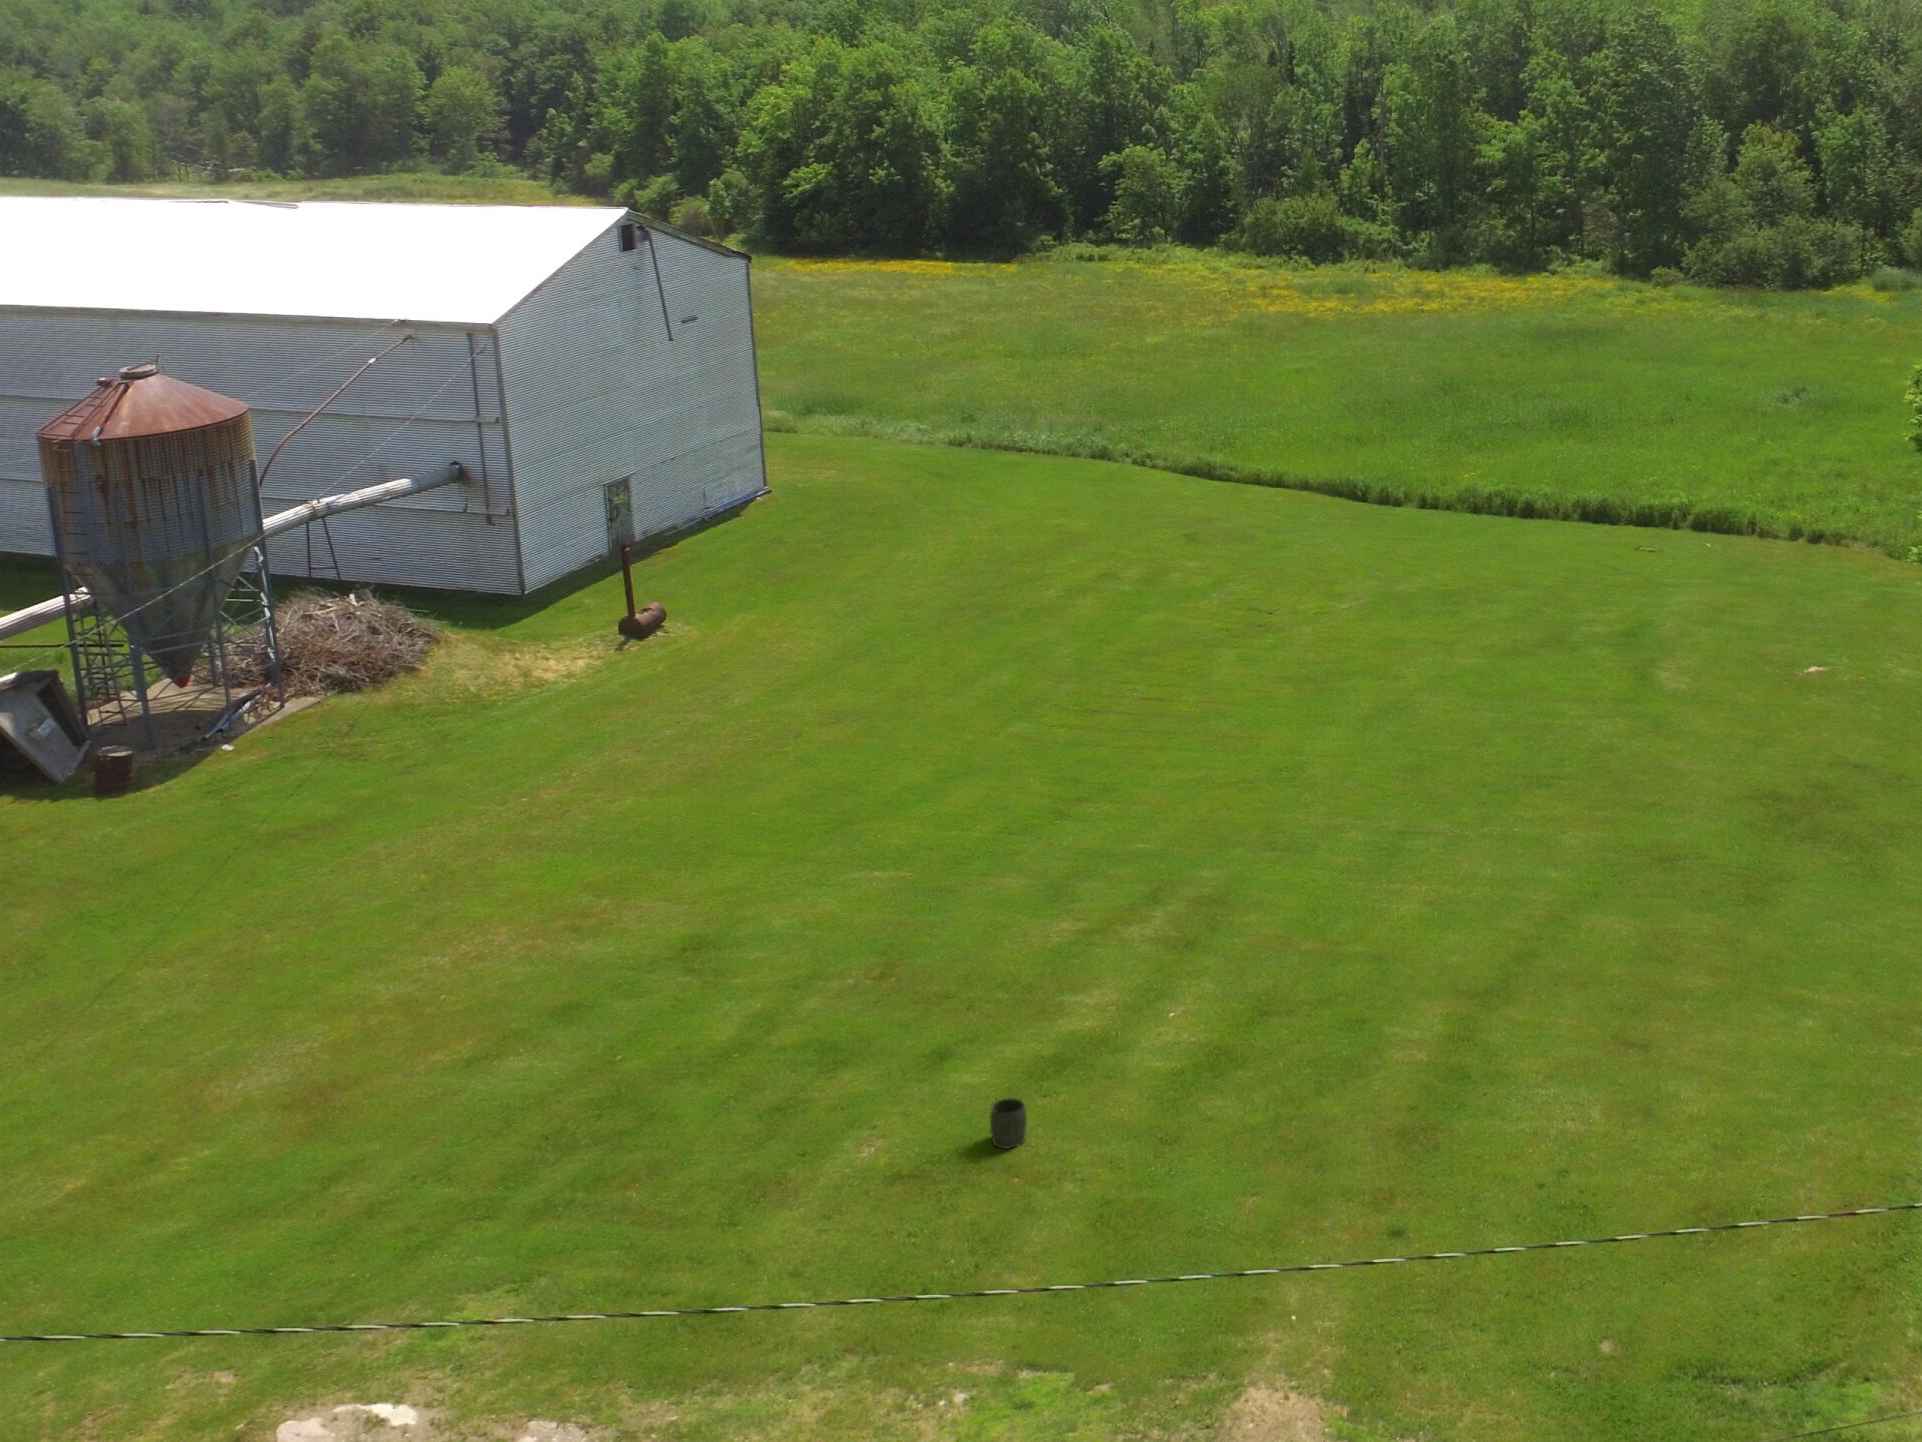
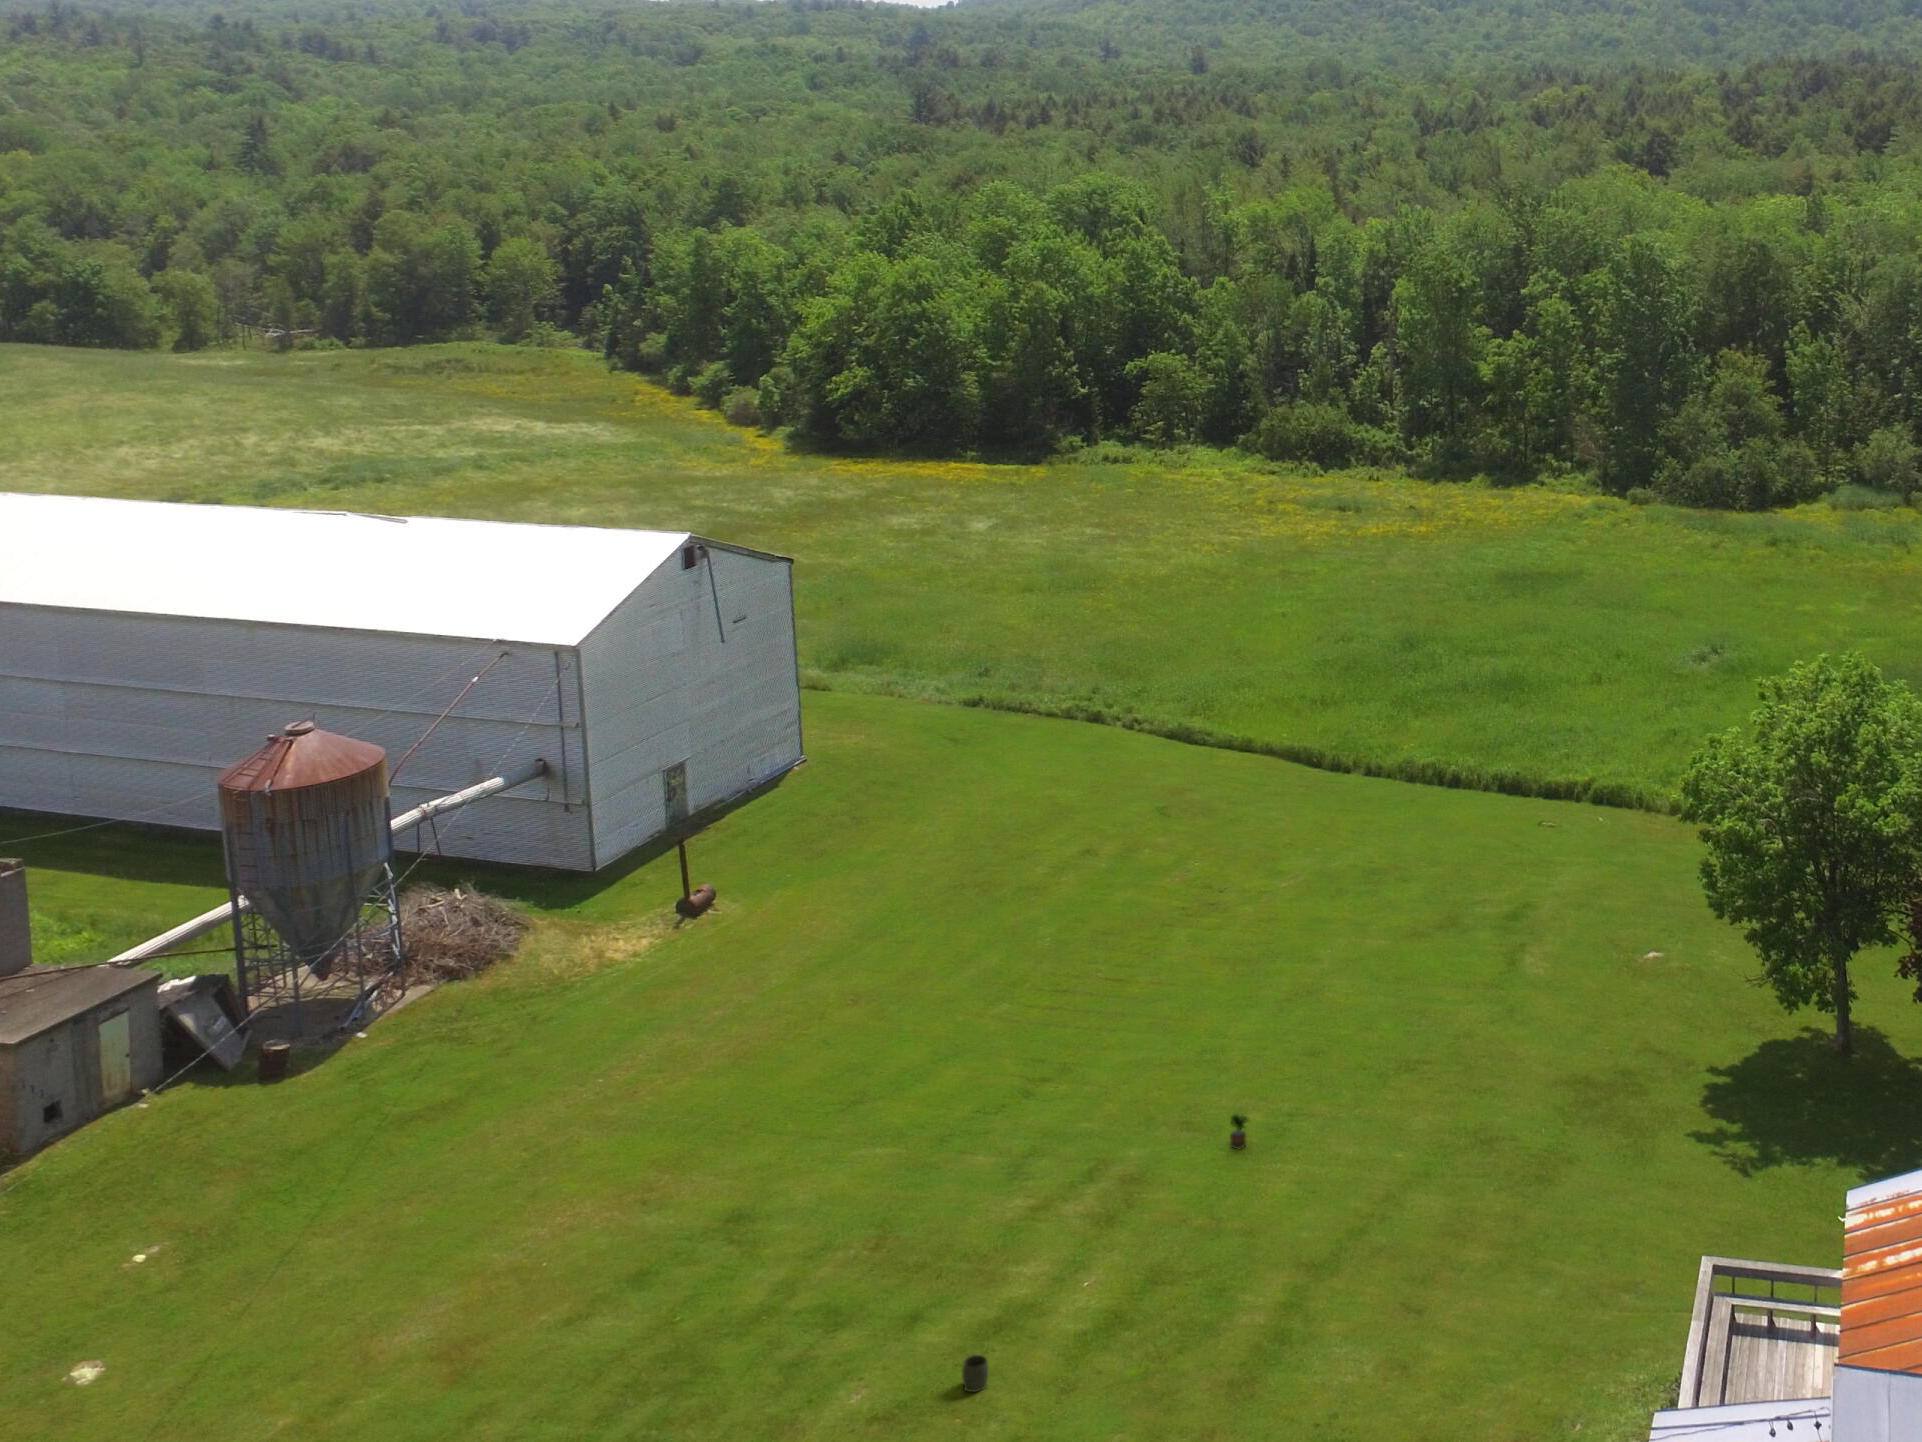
potted tree: none [1322,821,1348,866] -> present [1230,1115,1248,1149]

